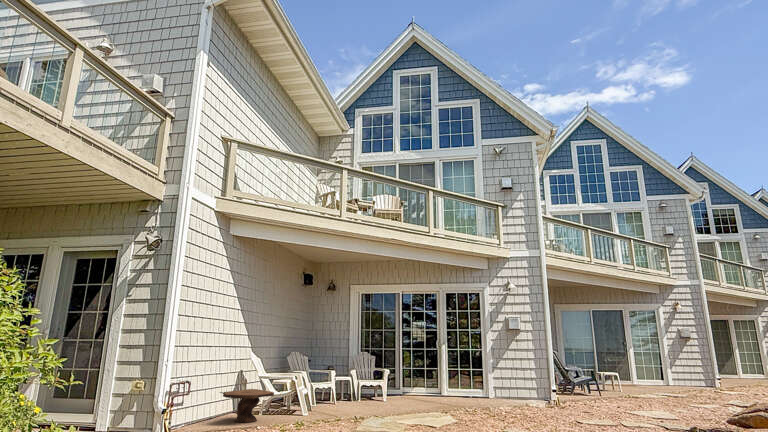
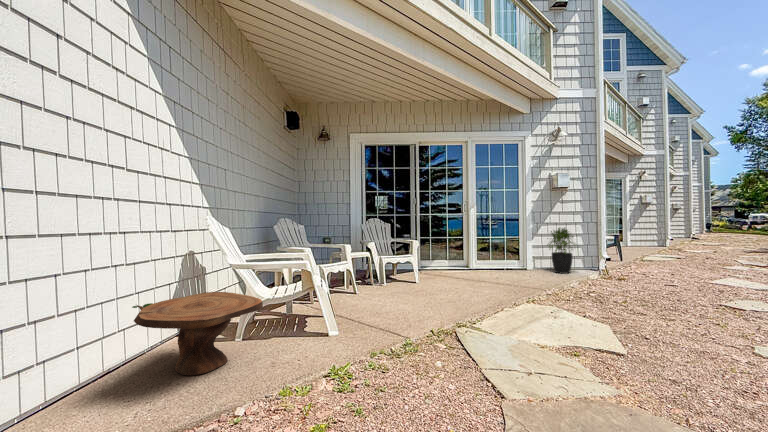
potted plant: none [500,361,523,402] -> present [547,228,575,274]

